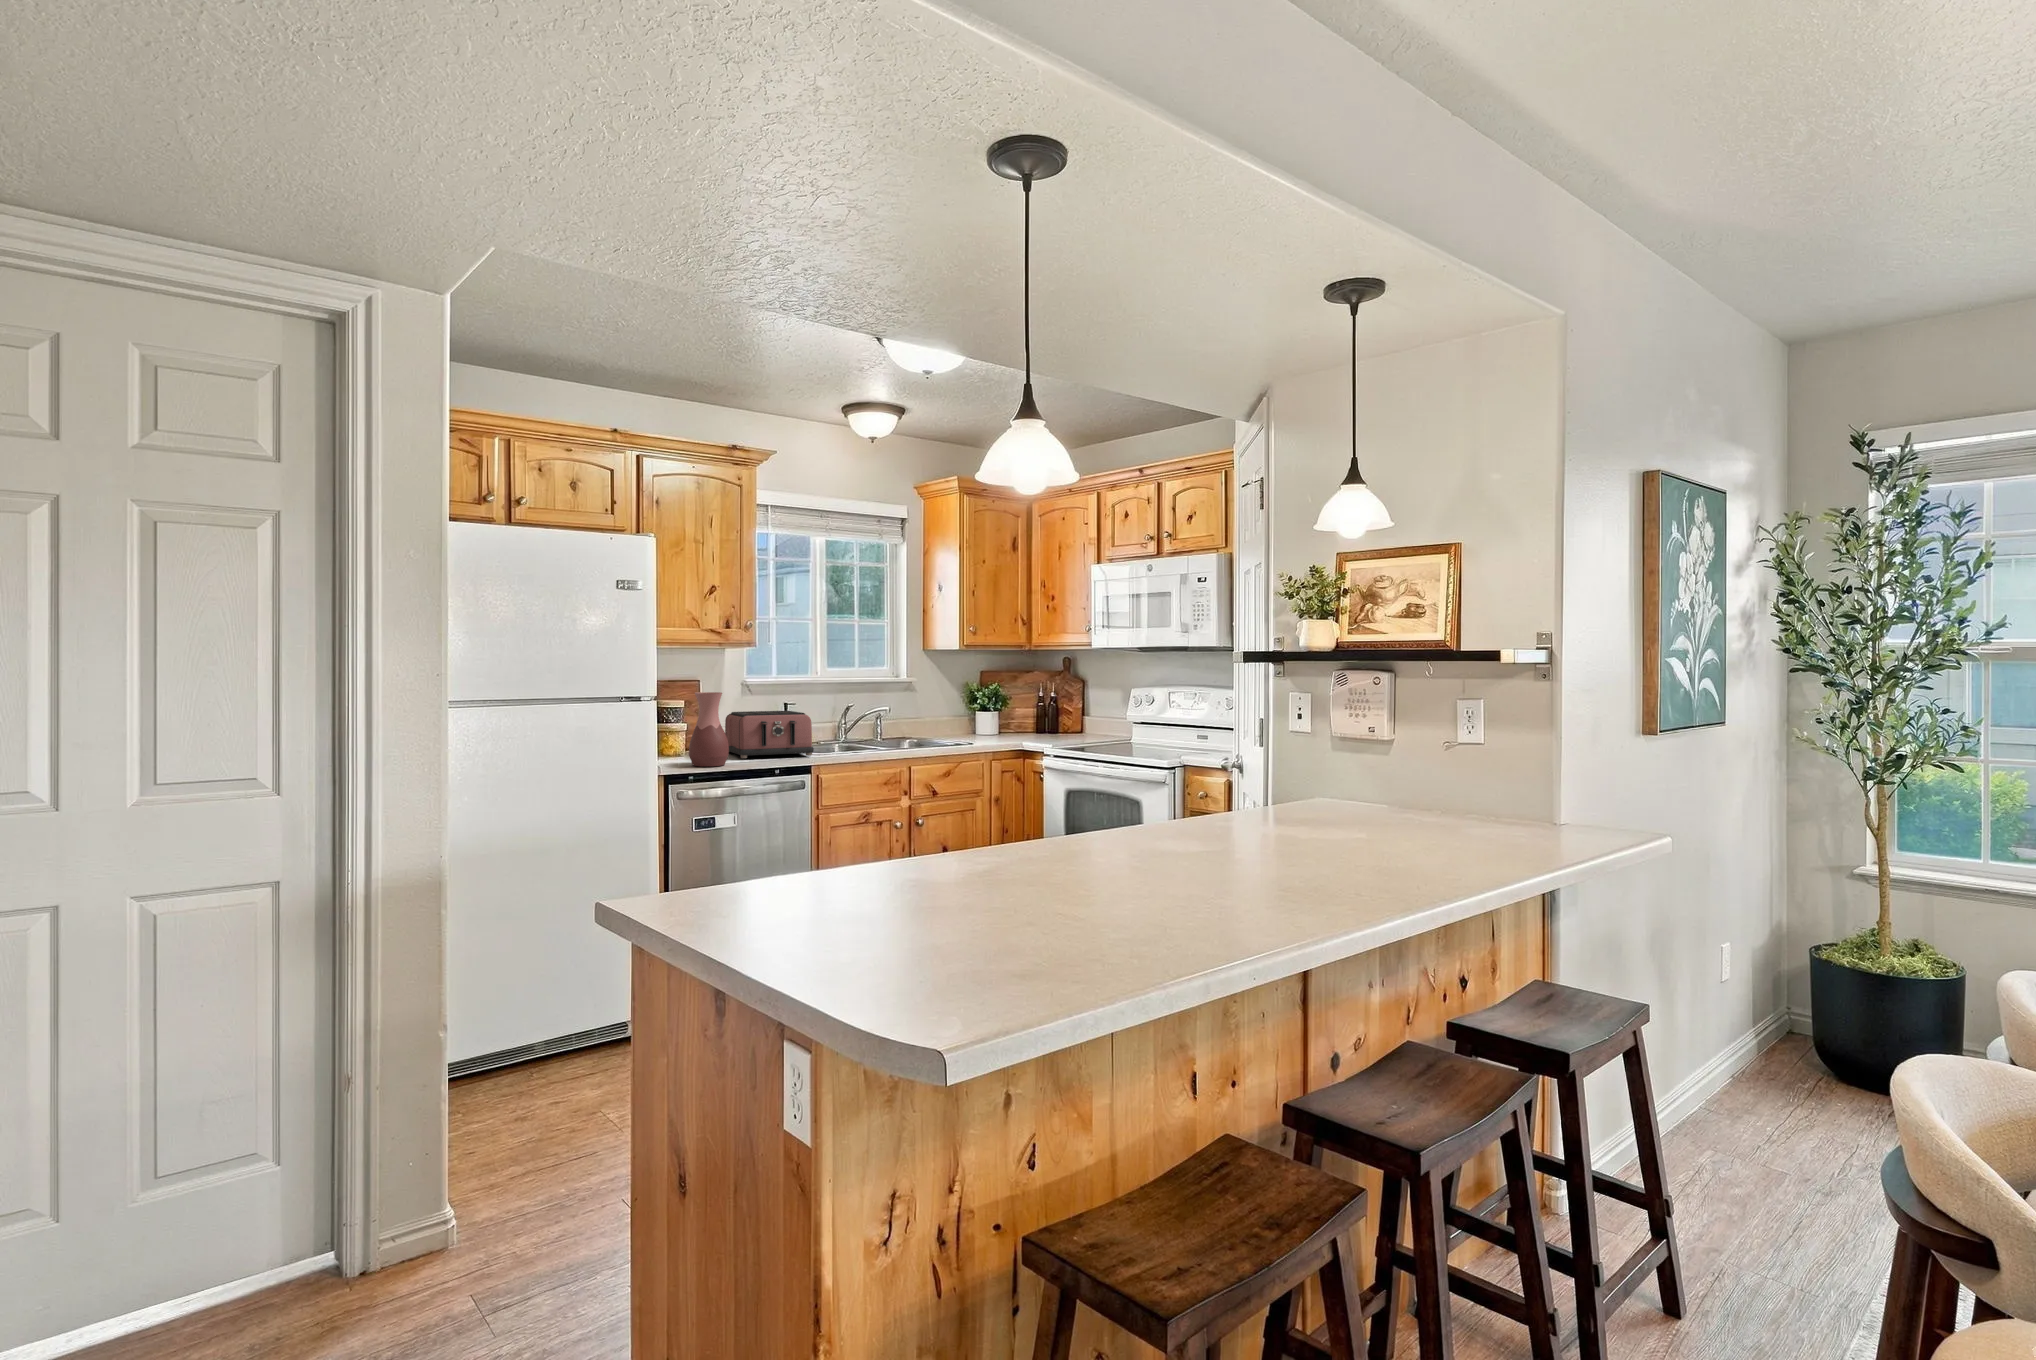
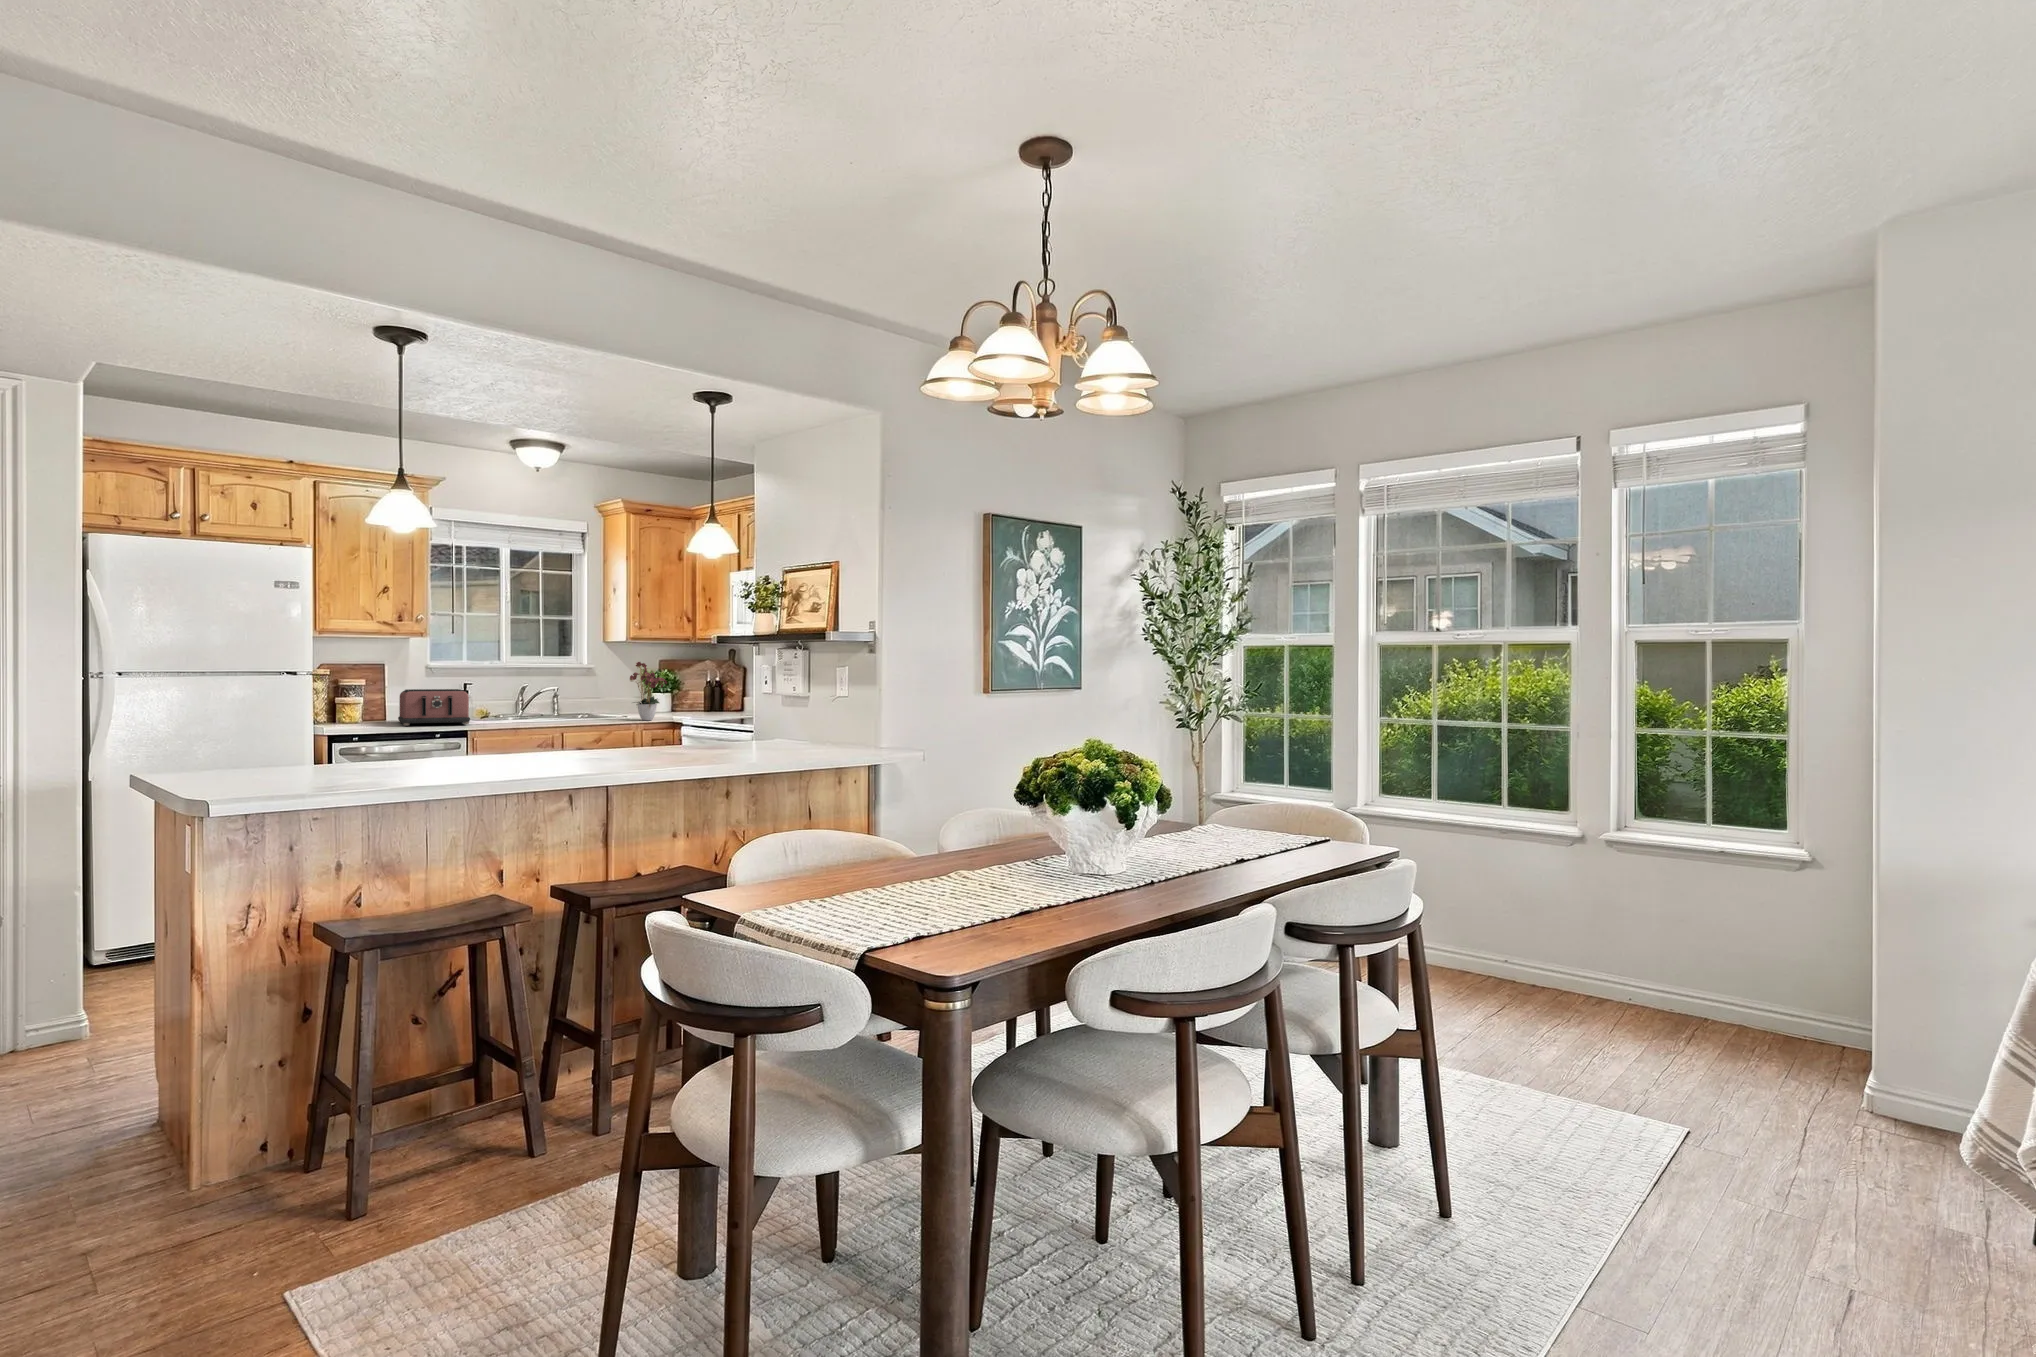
flower arrangement: none [975,671,1027,747] -> present [630,662,667,720]
vase: present [689,692,729,766] -> none [352,672,387,730]

